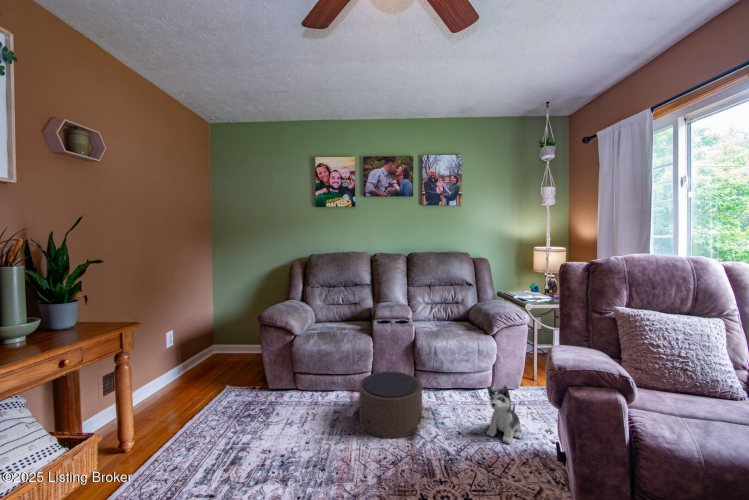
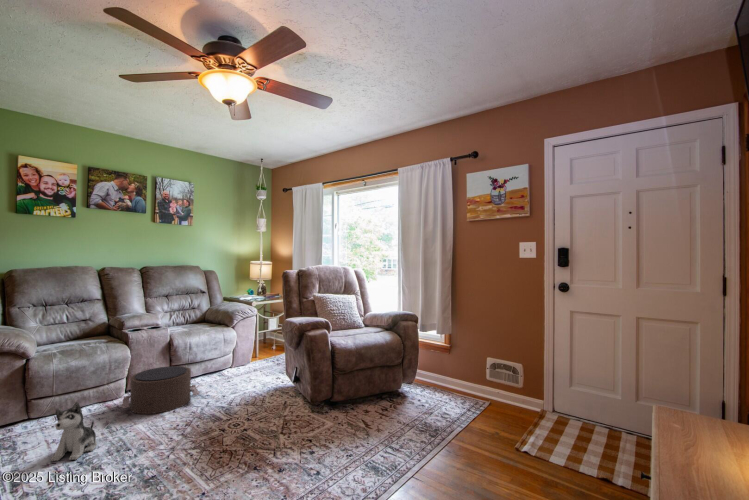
plush toy: present [487,386,522,444] -> present [51,402,97,461]

